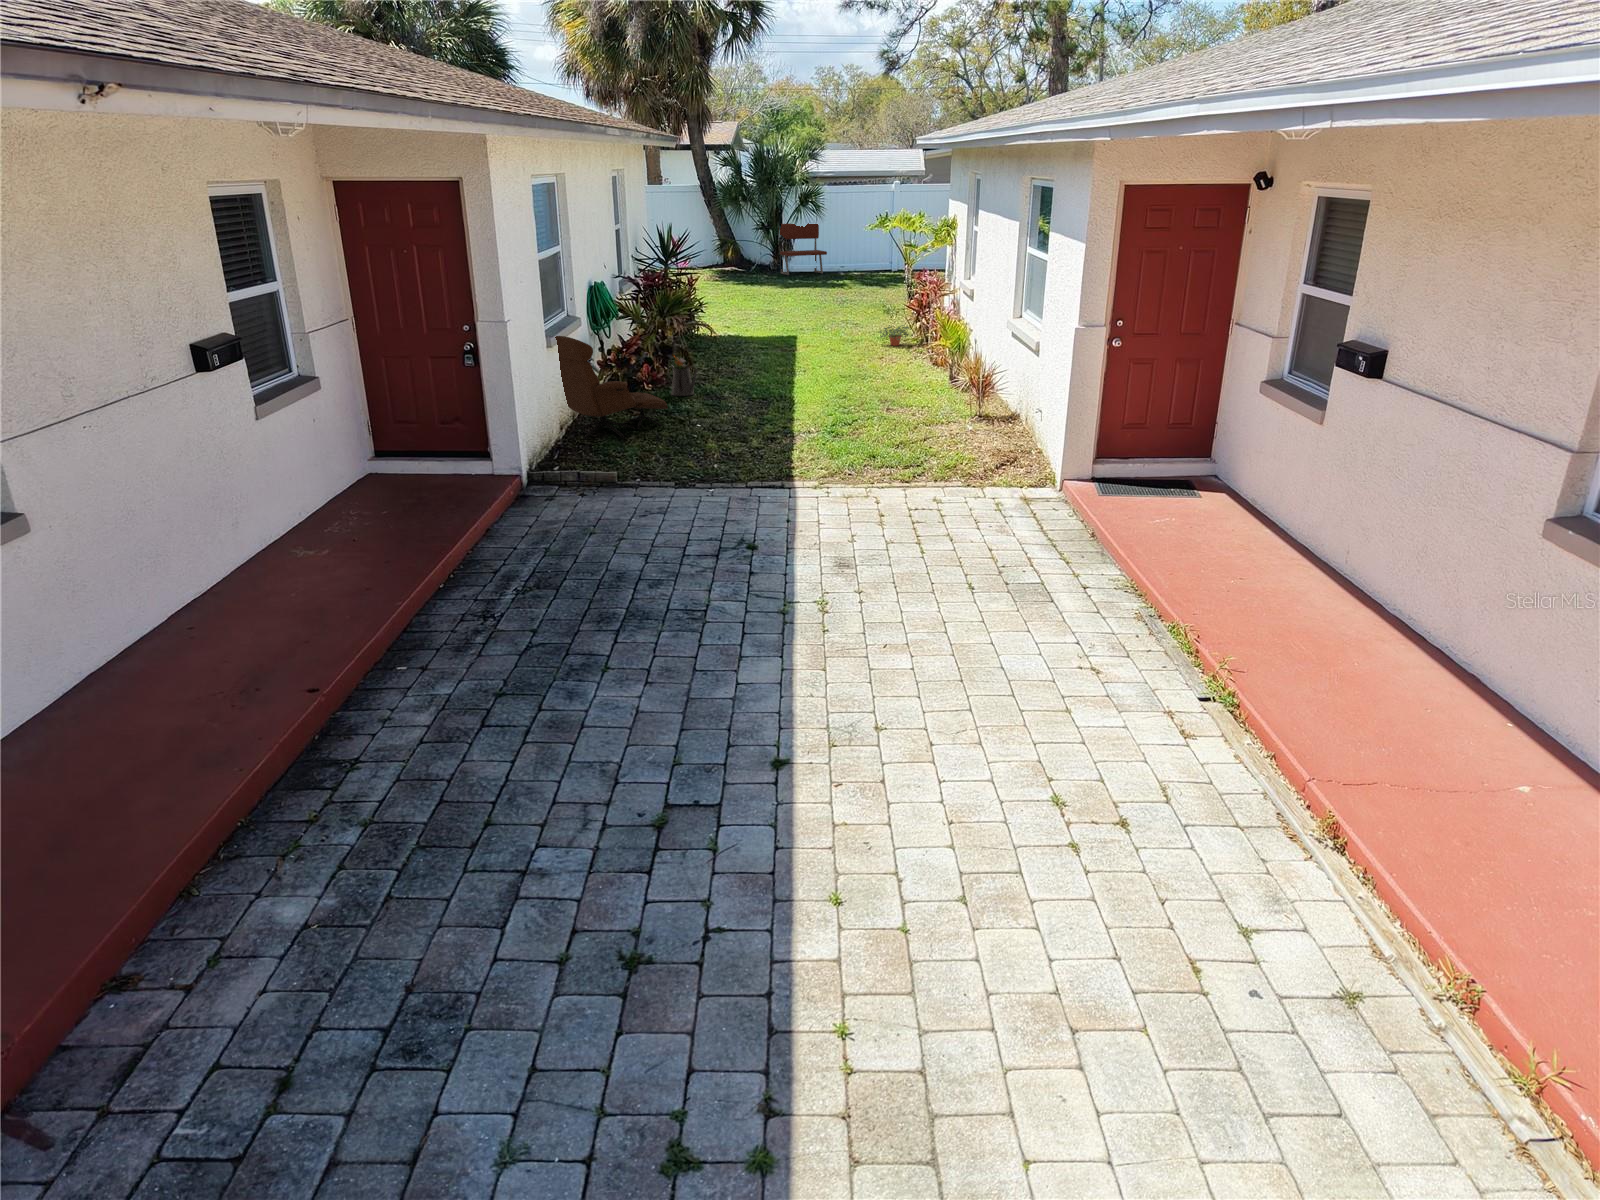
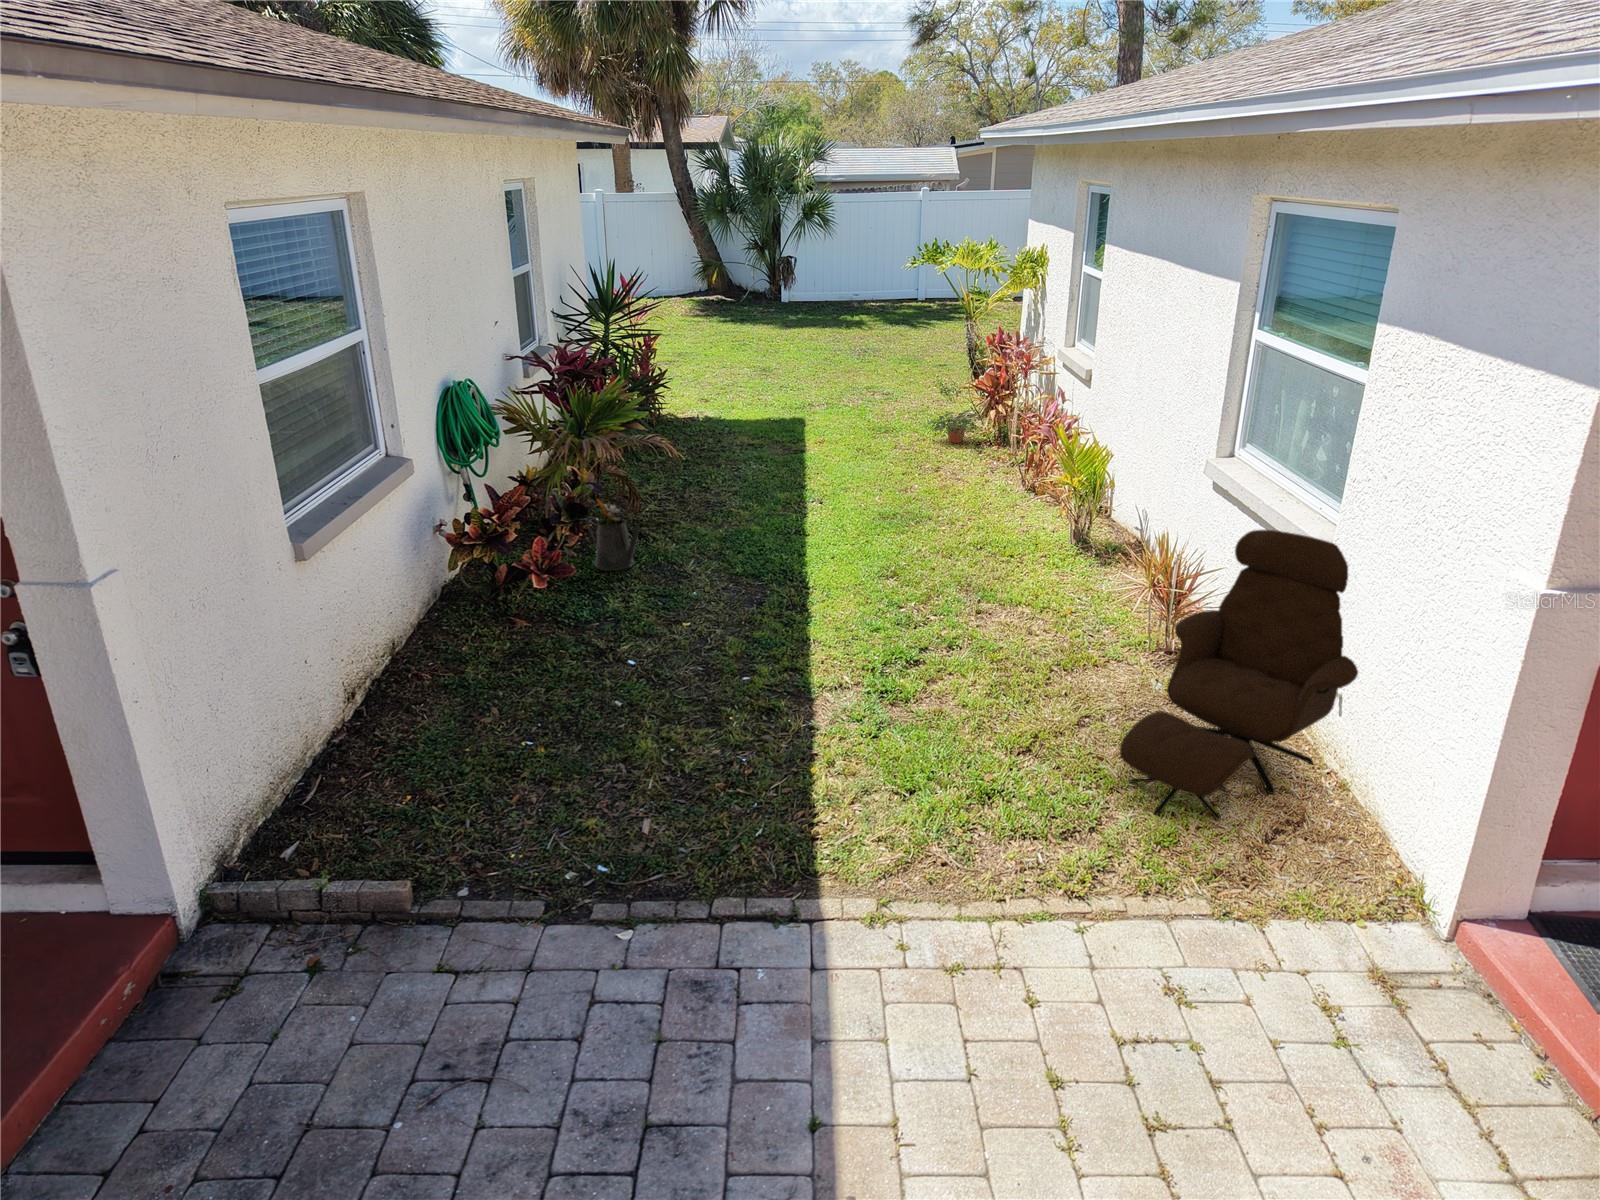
bench: present [780,223,827,275] -> none [777,241,840,309]
lounge chair: present [555,336,668,439] -> present [1120,530,1358,820]

